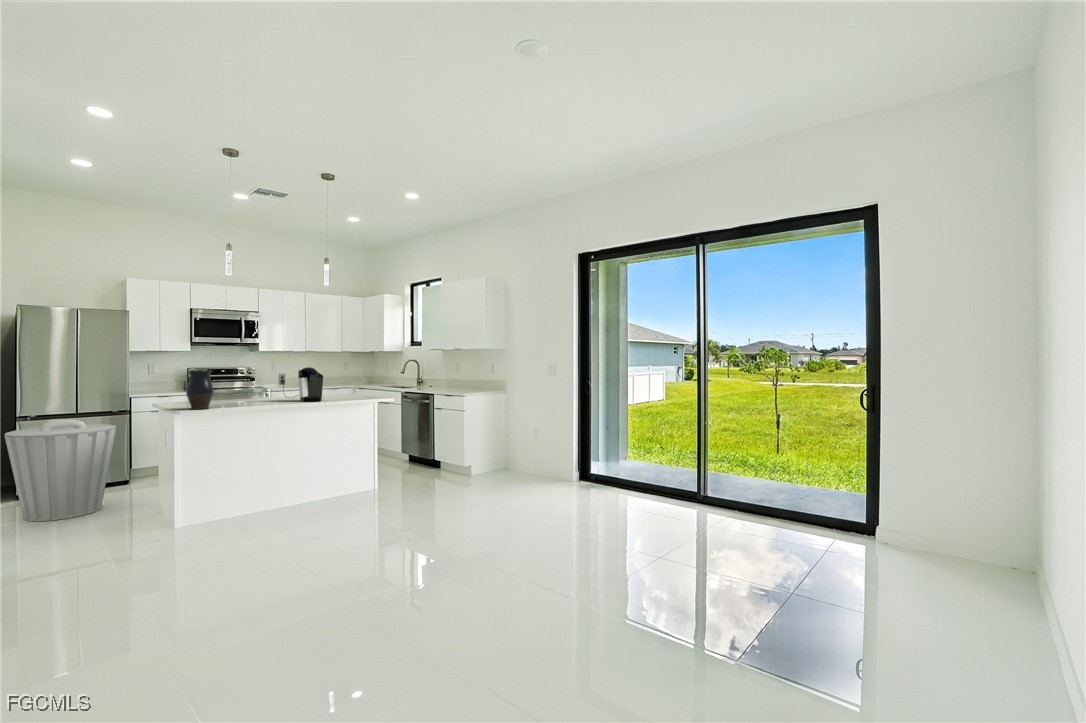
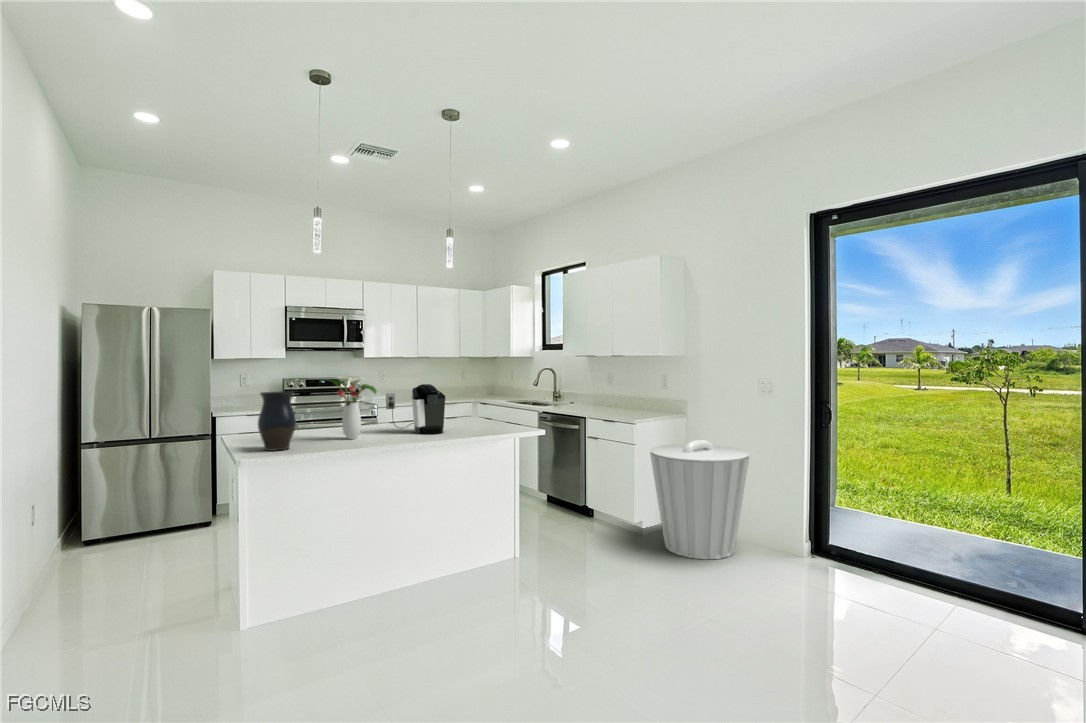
flower arrangement: none [229,361,272,404] -> present [320,376,377,439]
trash can: present [5,419,116,521] -> present [650,440,749,559]

